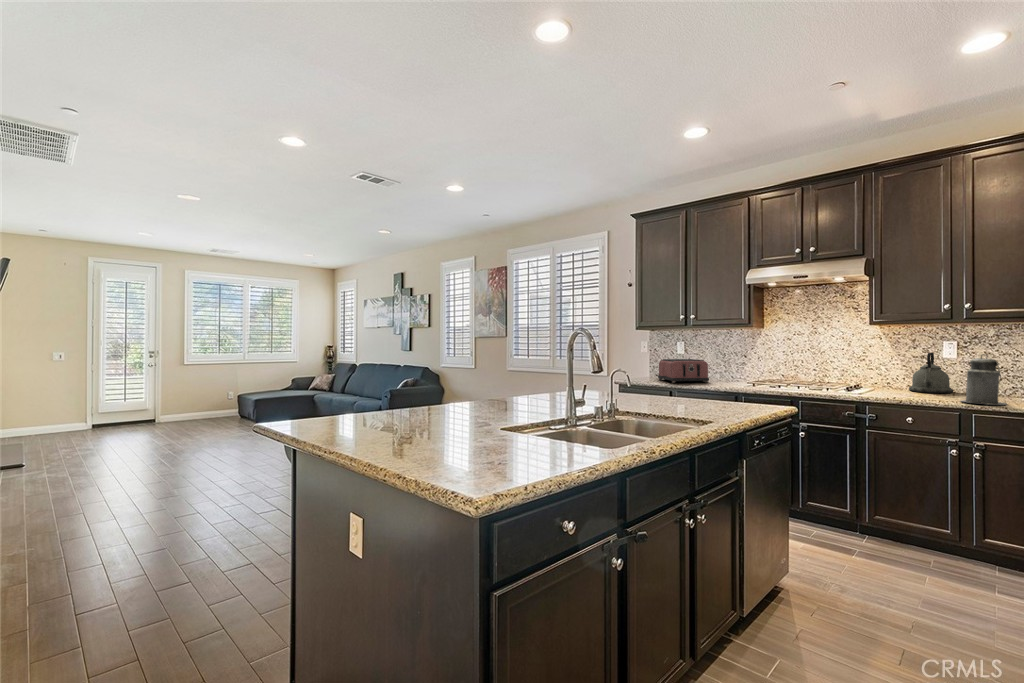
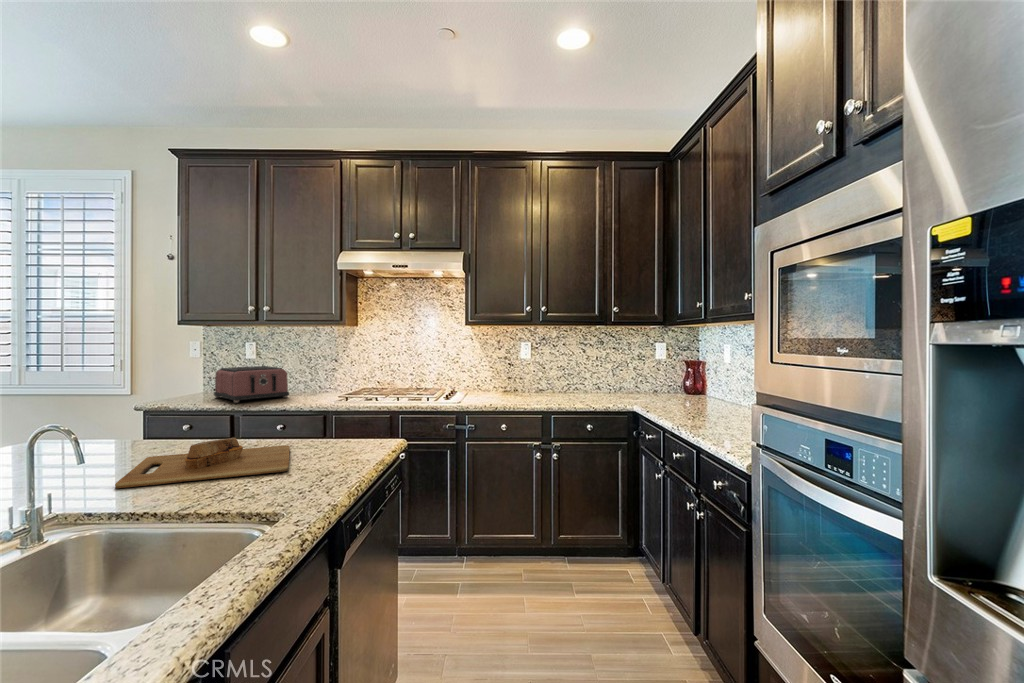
kettle: present [909,353,953,393] -> none [496,354,530,394]
canister: present [961,354,1007,405] -> none [541,357,574,406]
cutting board: none [636,390,719,409] -> present [115,438,290,489]

